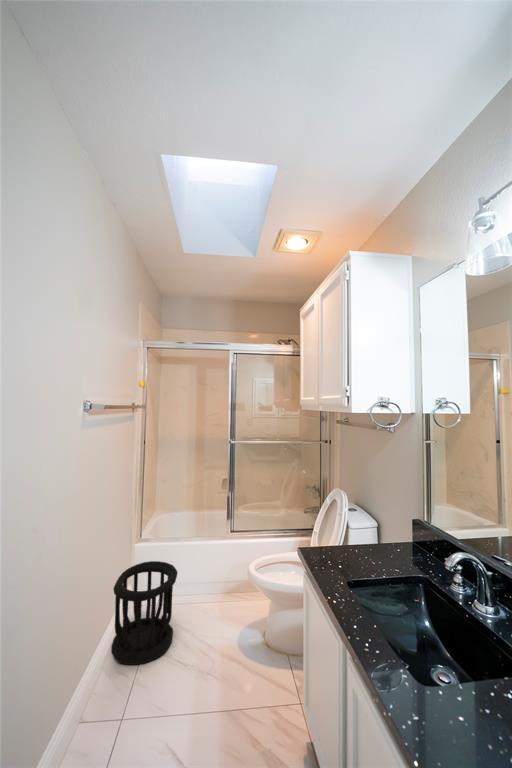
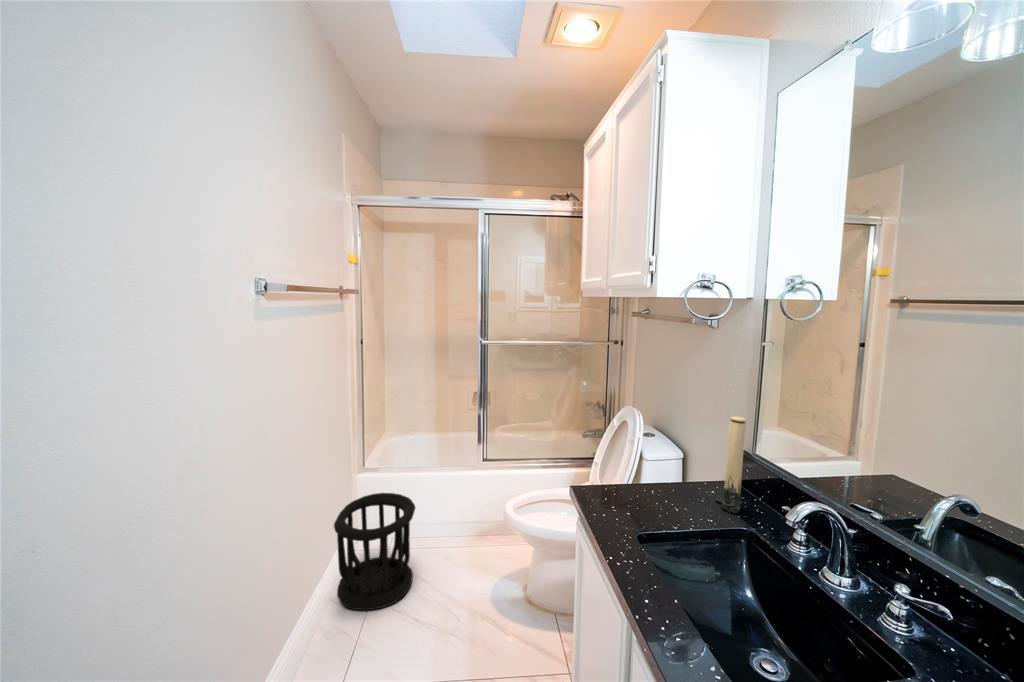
candle: none [402,495,419,565] -> present [715,416,746,513]

